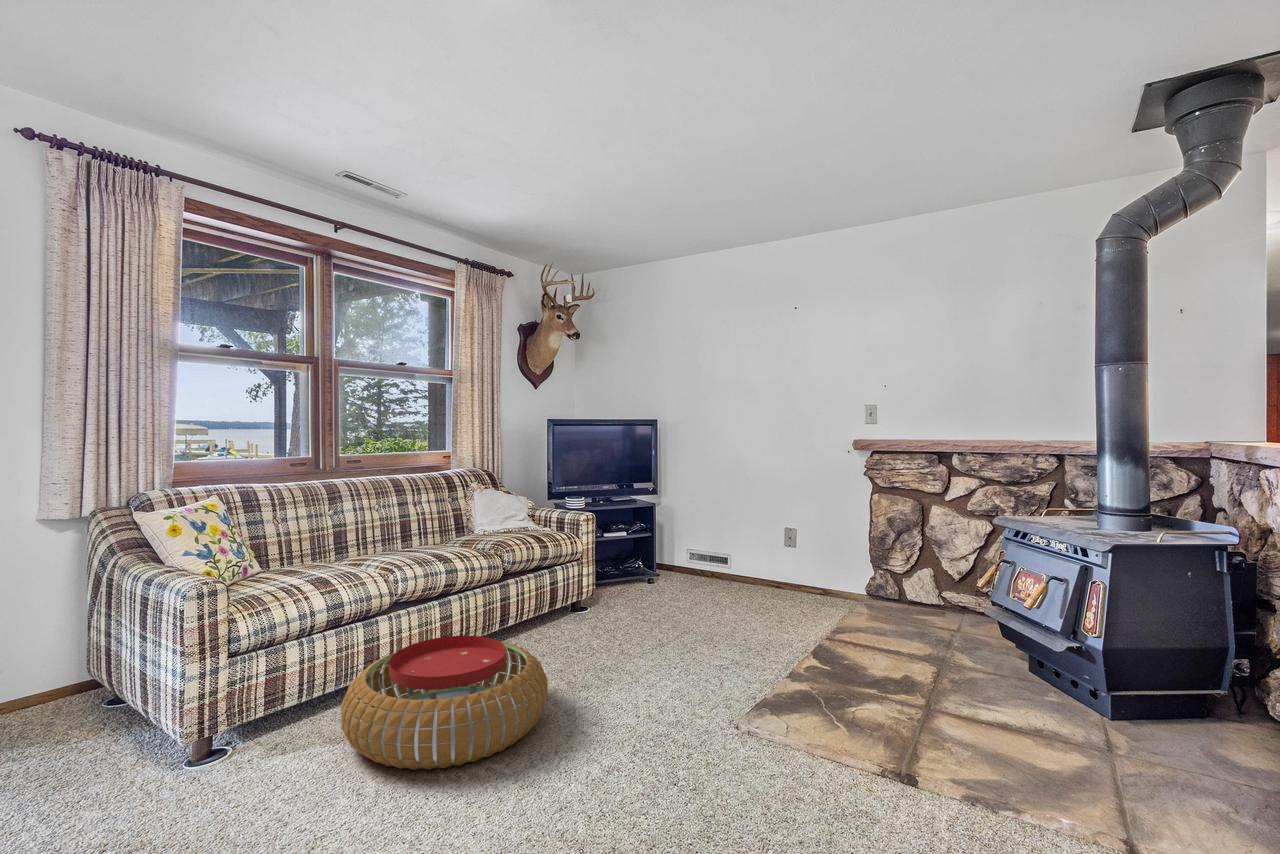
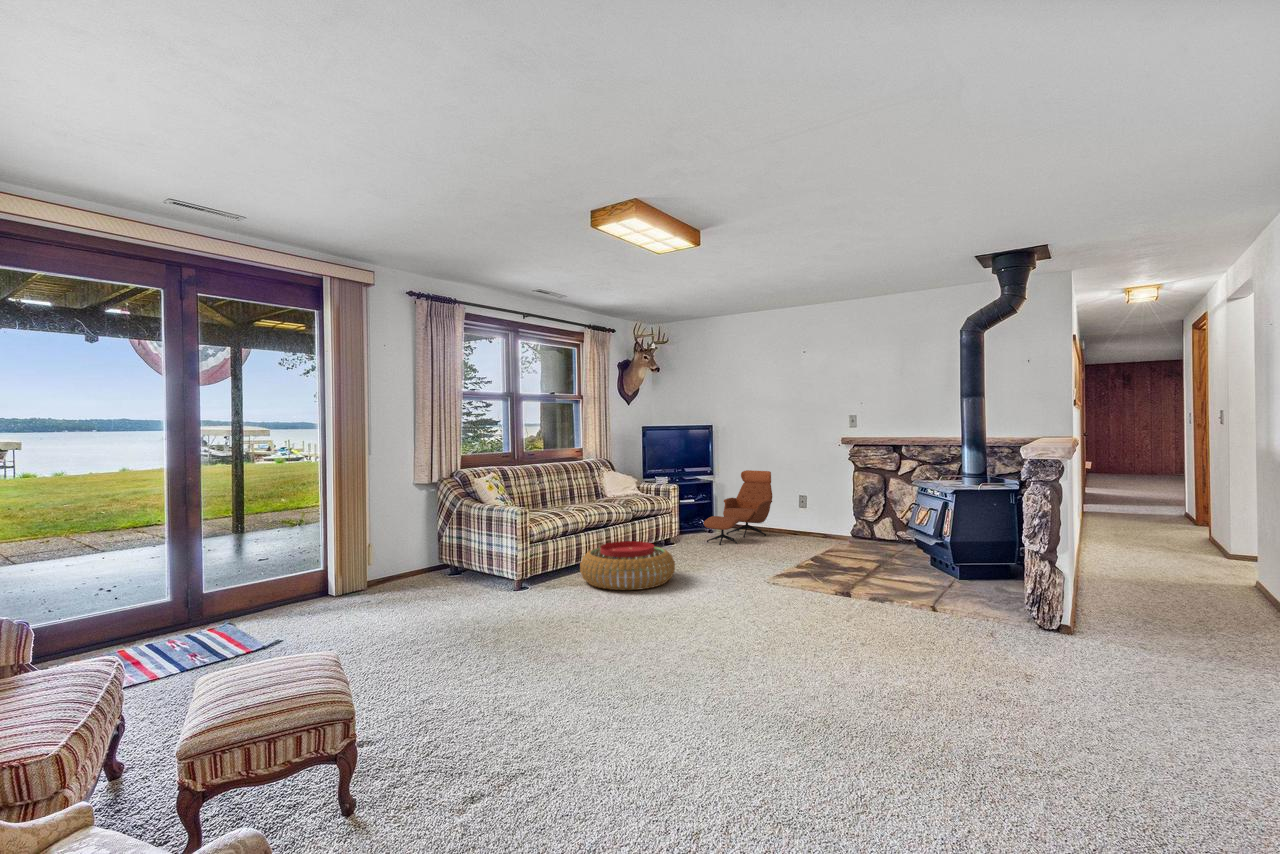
lounge chair: none [634,488,743,612] -> present [704,470,772,545]

